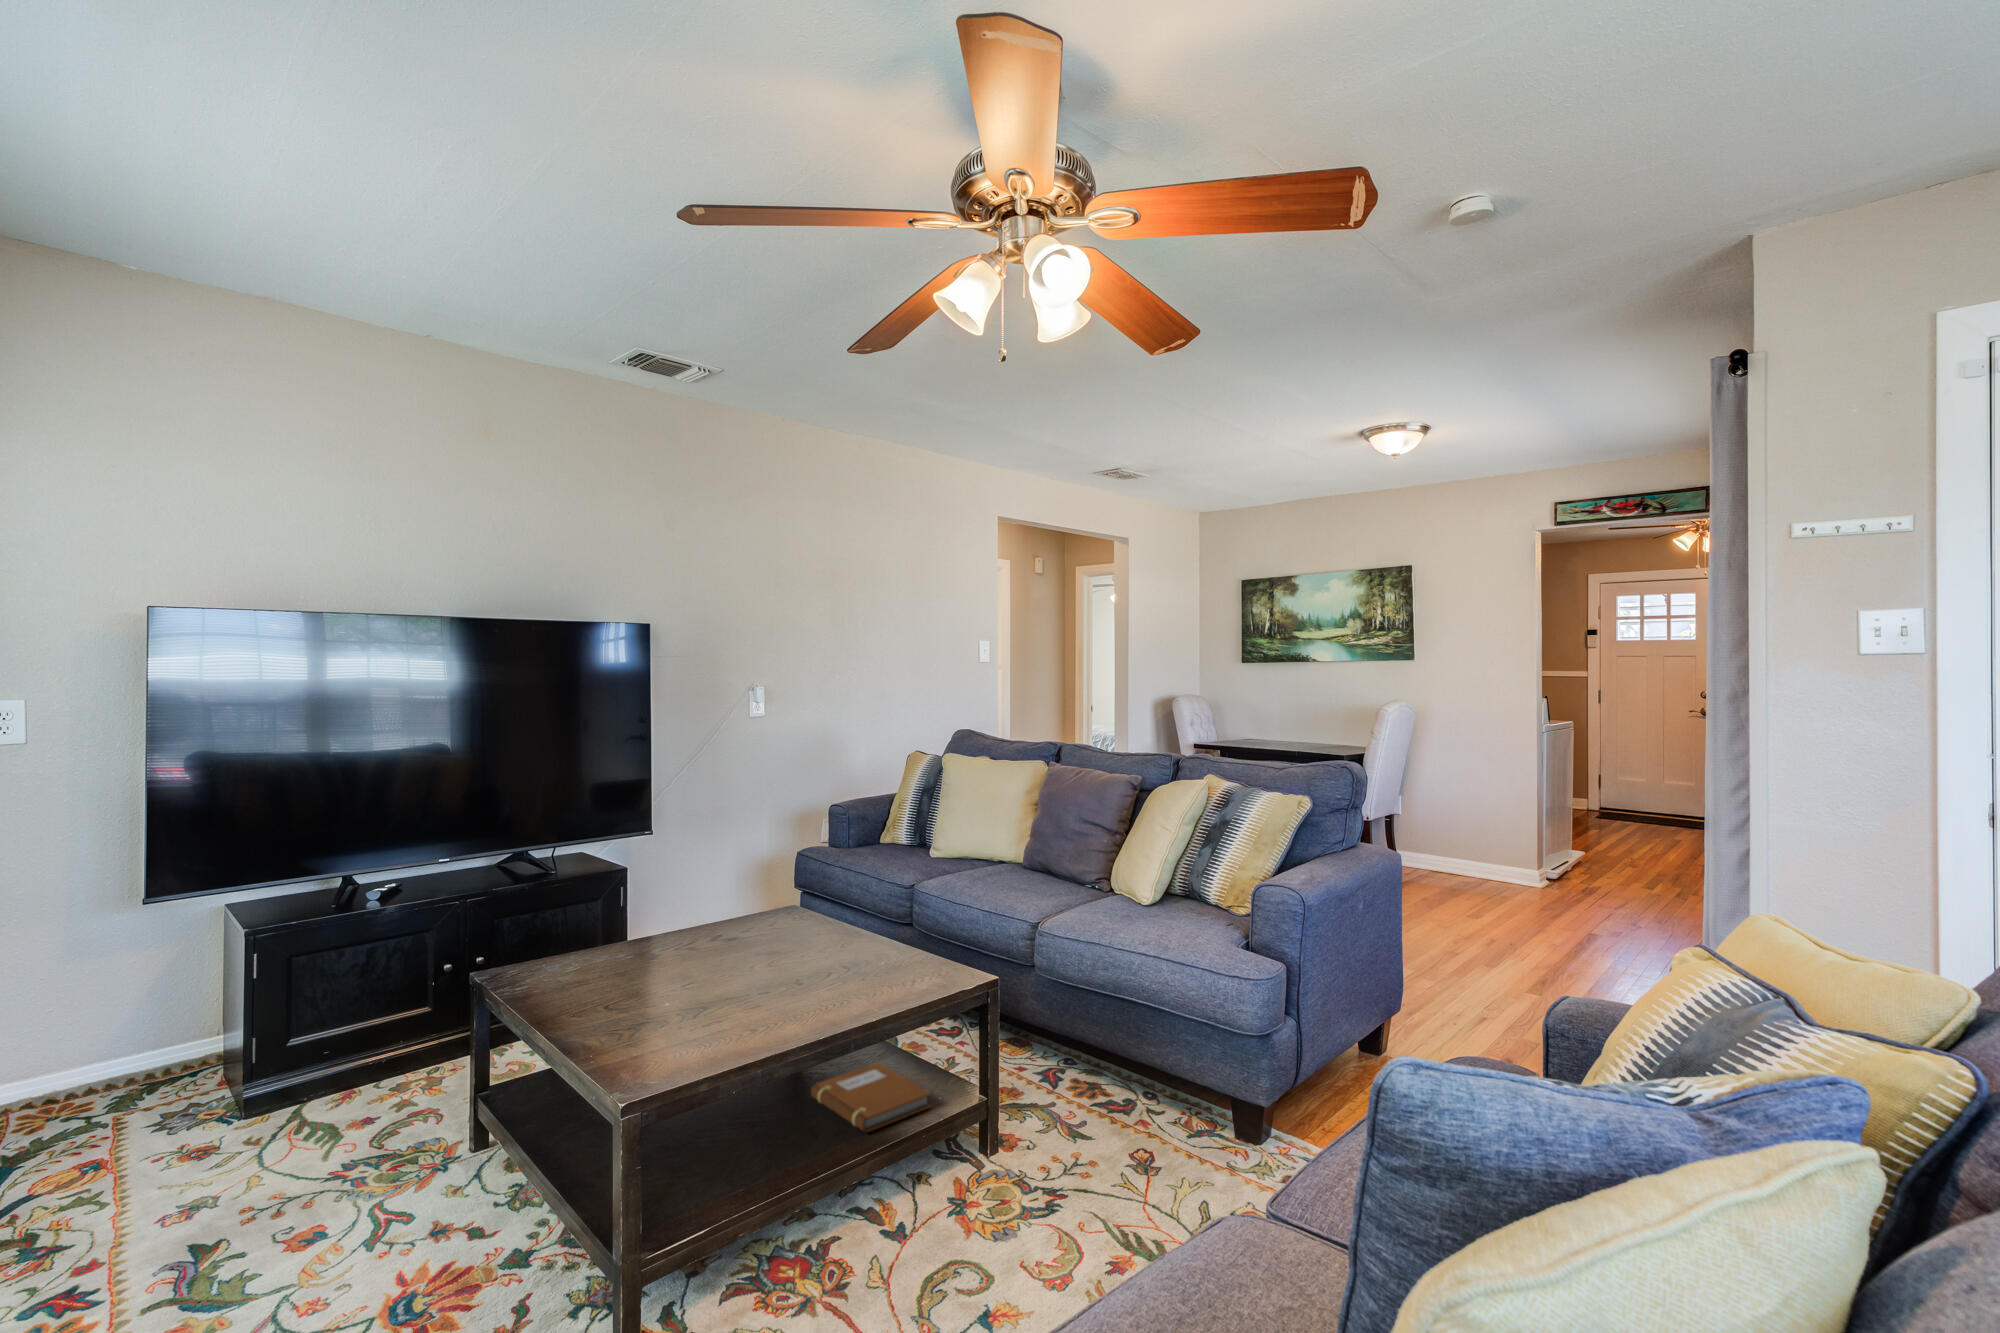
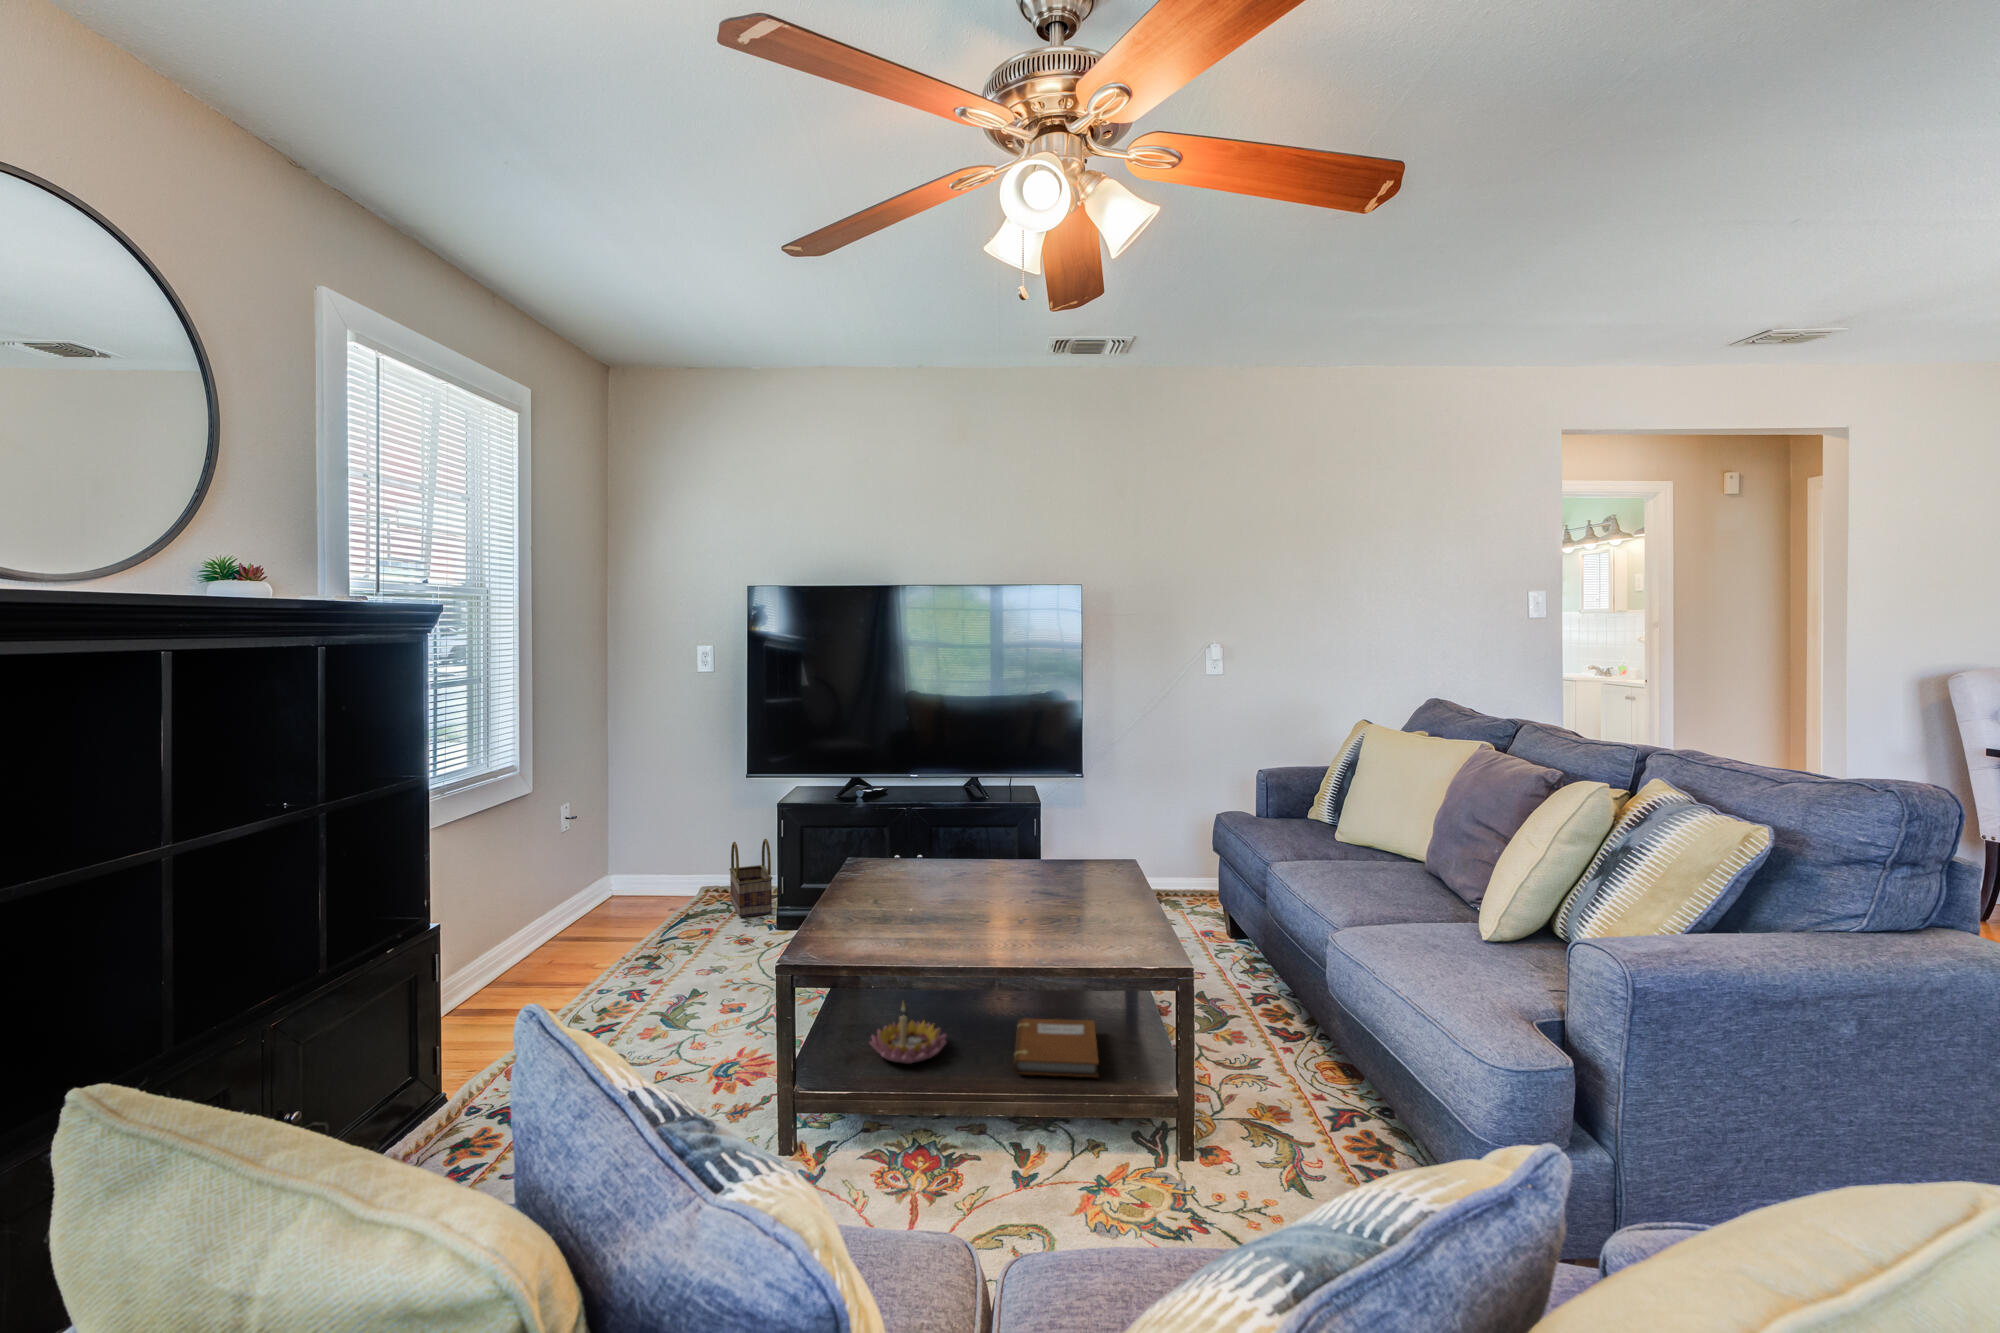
basket: none [83,992,204,1125] -> present [729,839,772,917]
candle holder: none [687,1101,781,1177] -> present [870,1003,947,1064]

